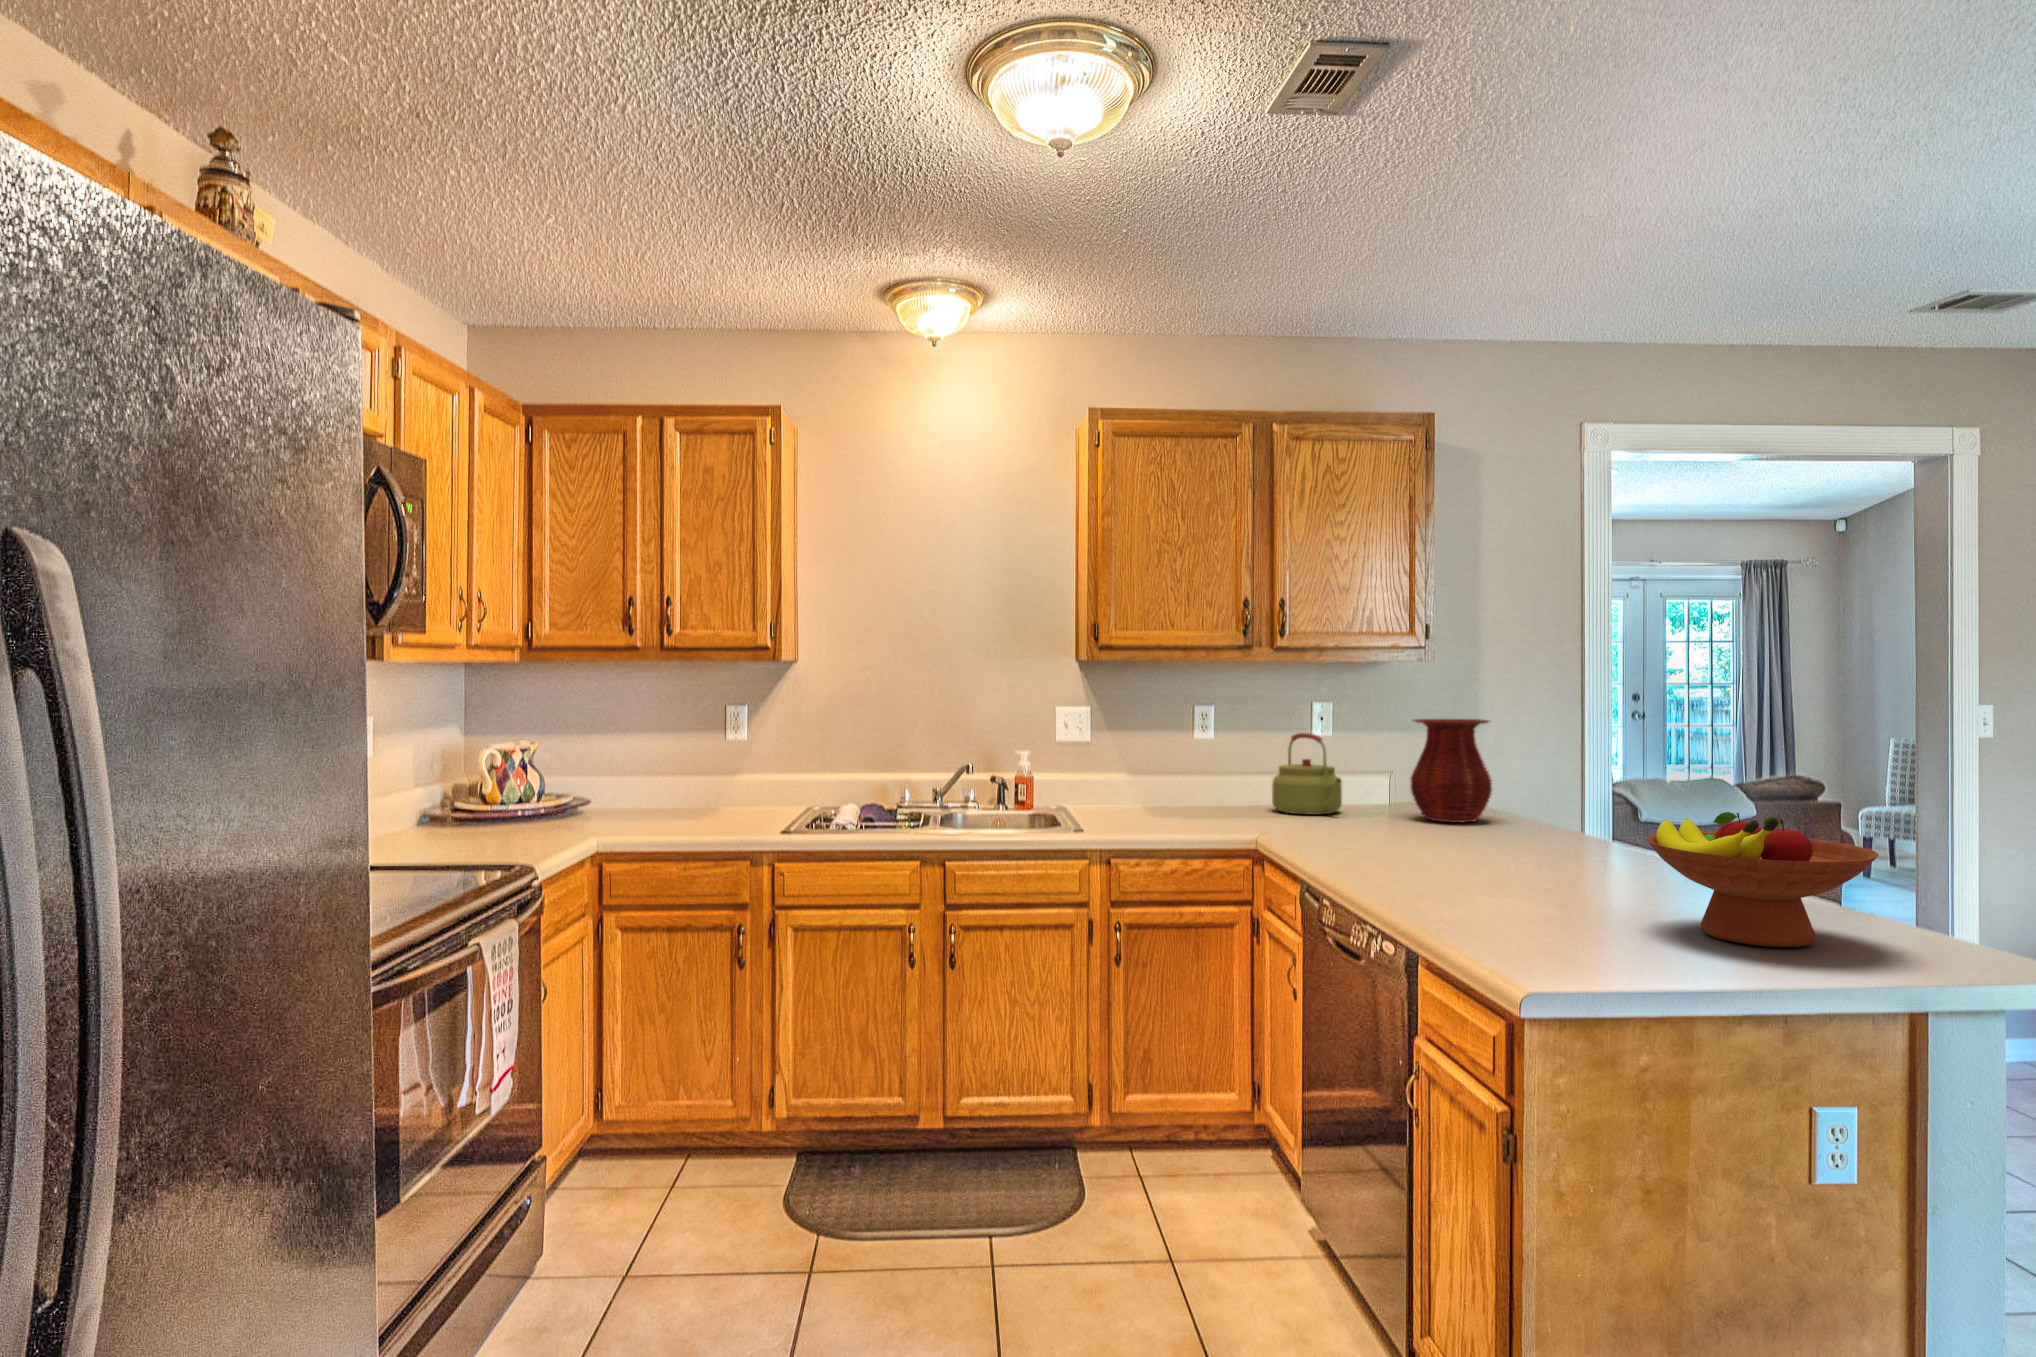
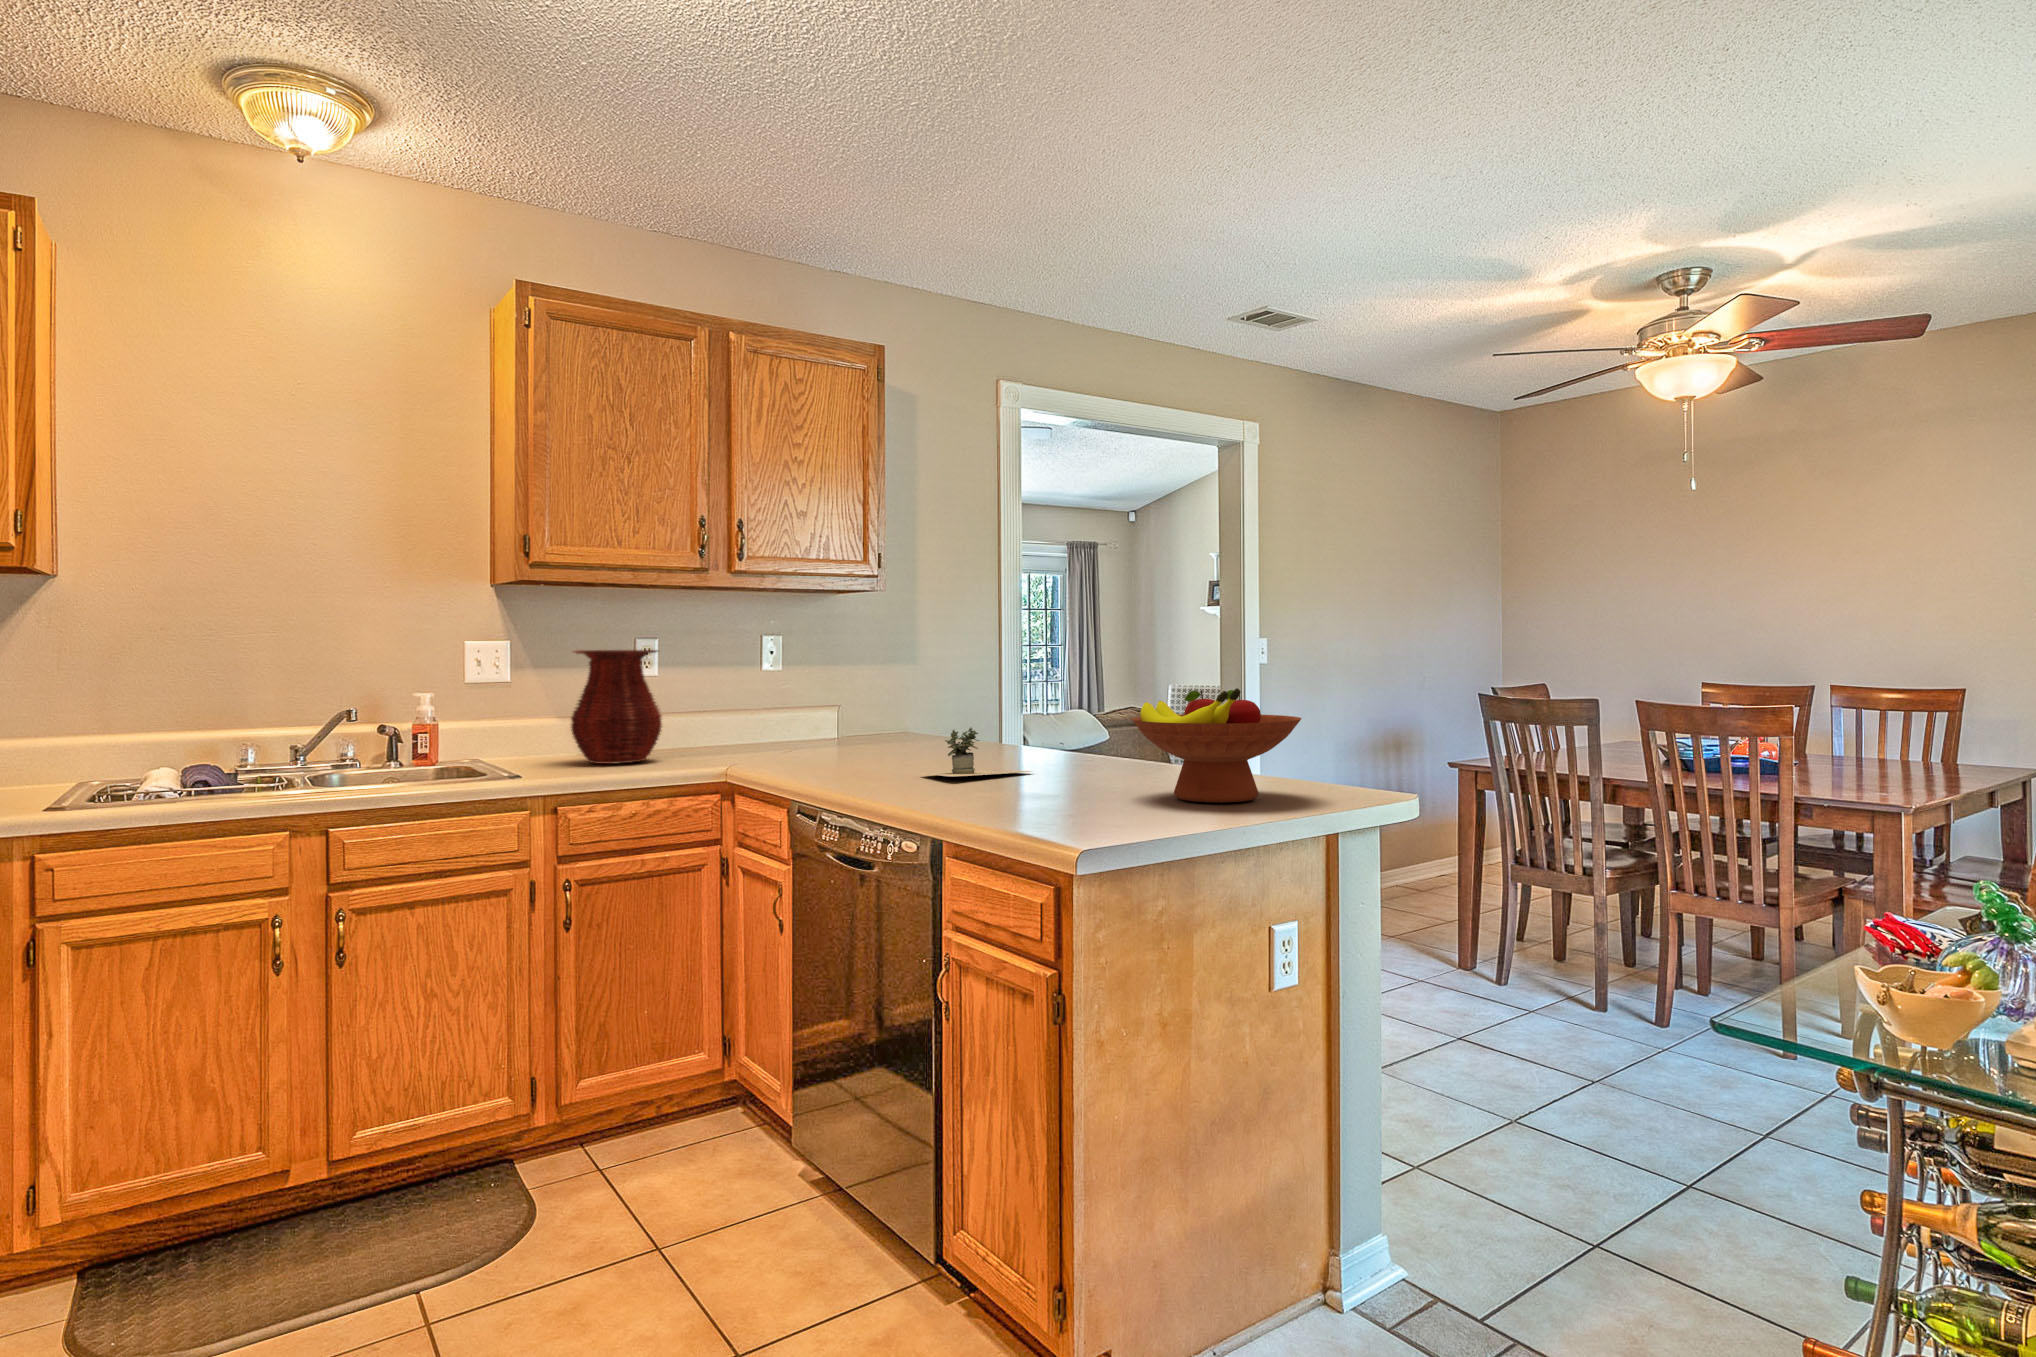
vase: present [1410,719,1492,823] -> present [571,650,662,764]
kettle: present [1272,733,1342,815] -> none [725,667,802,752]
potted plant: none [1433,819,1604,871] -> present [923,727,1063,777]

